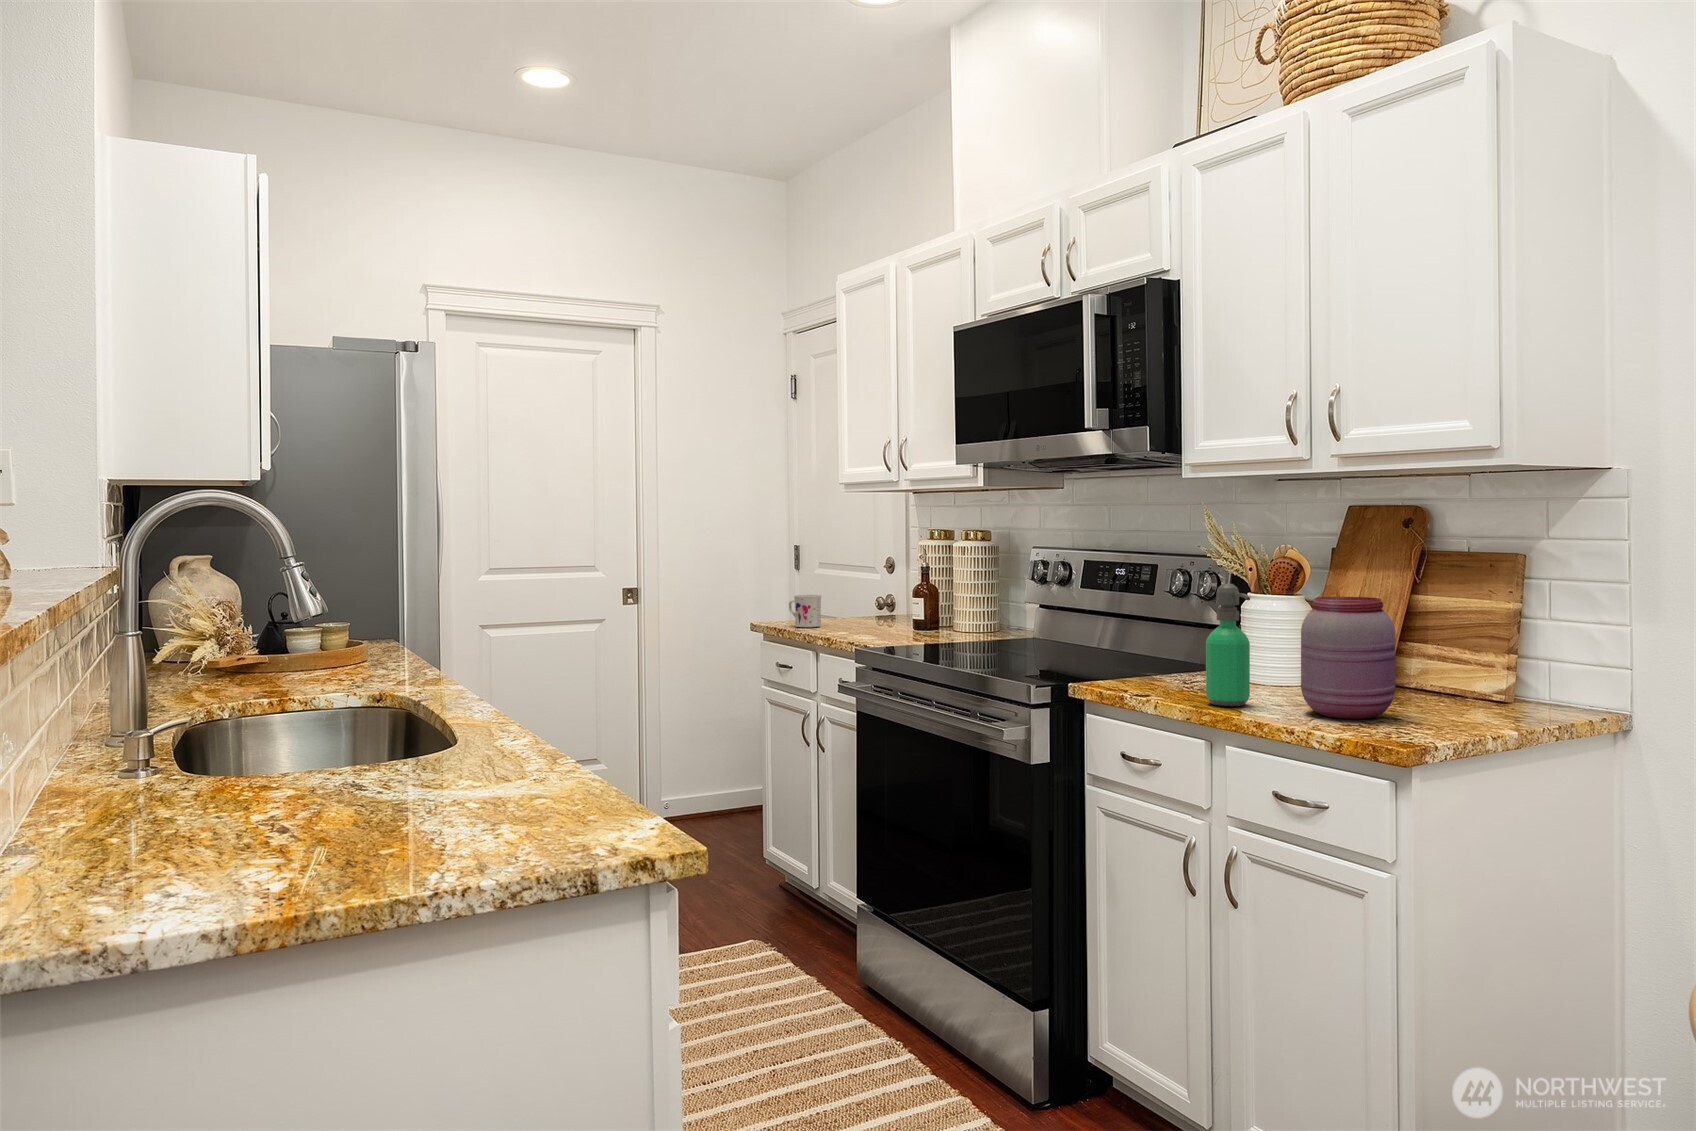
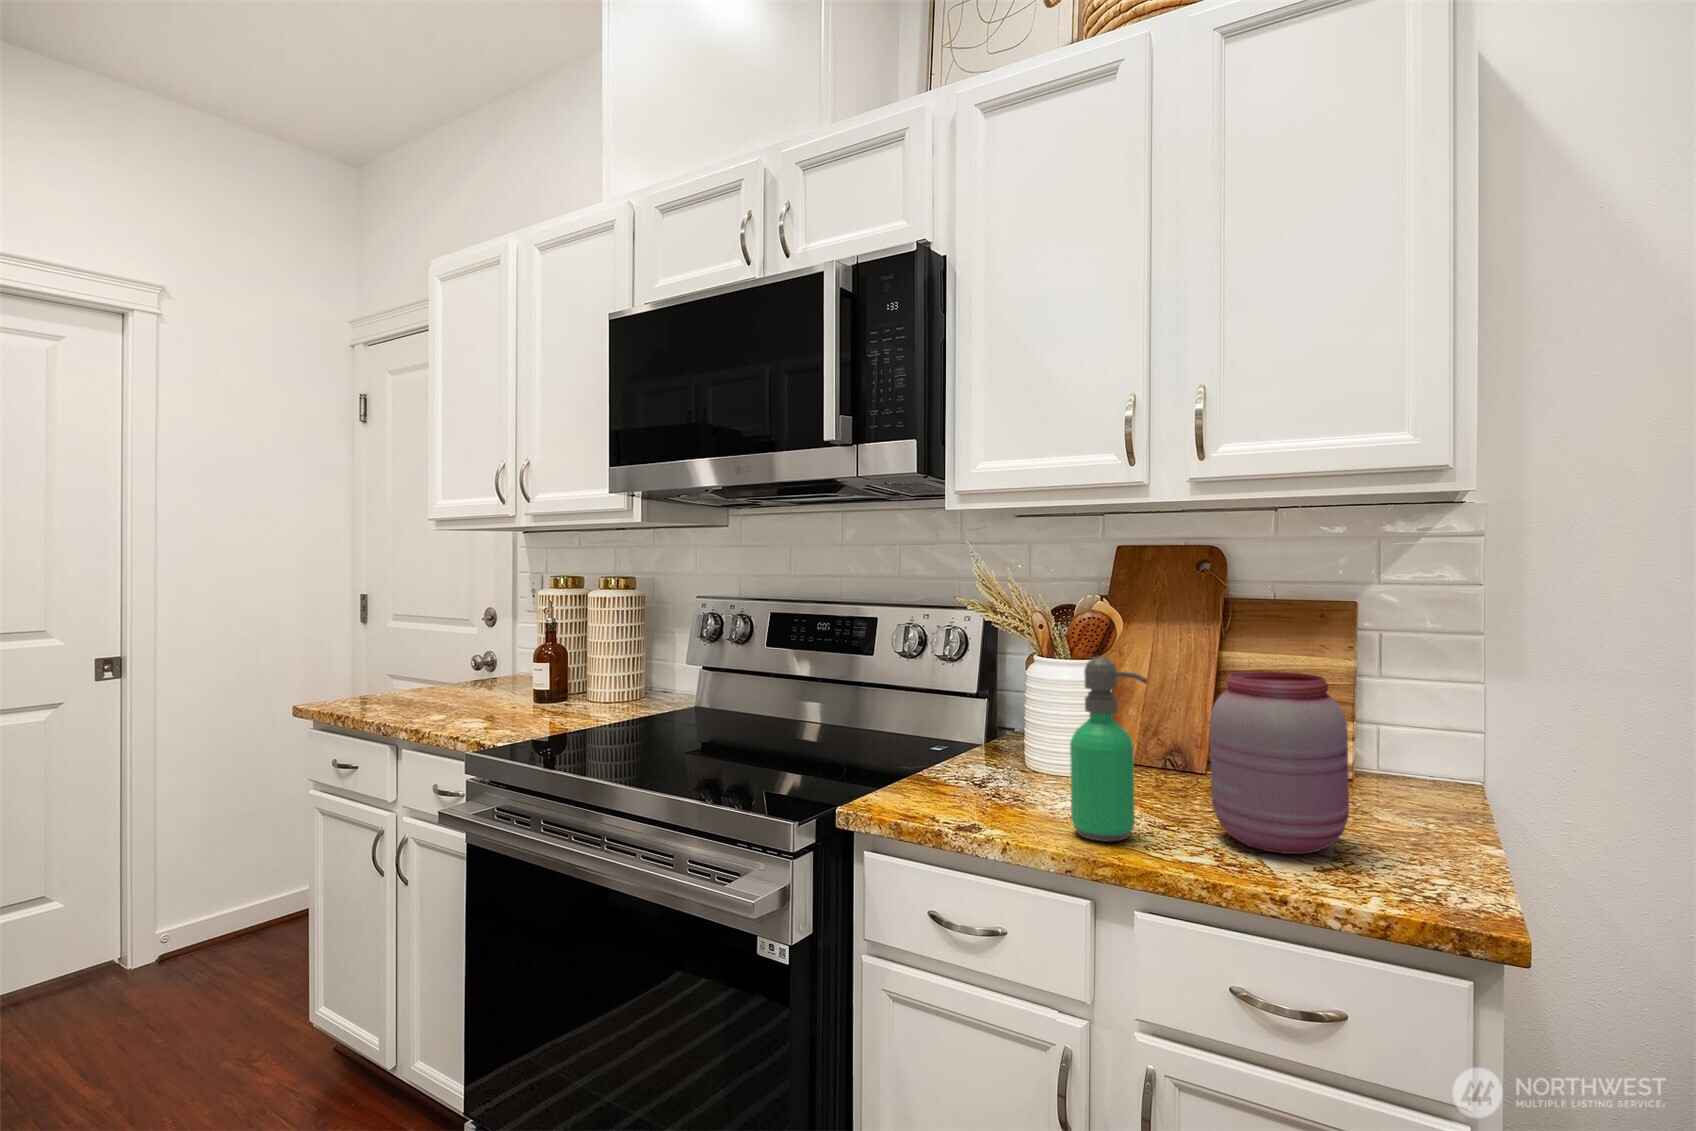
mug: present [789,595,821,627] -> none [354,662,403,707]

